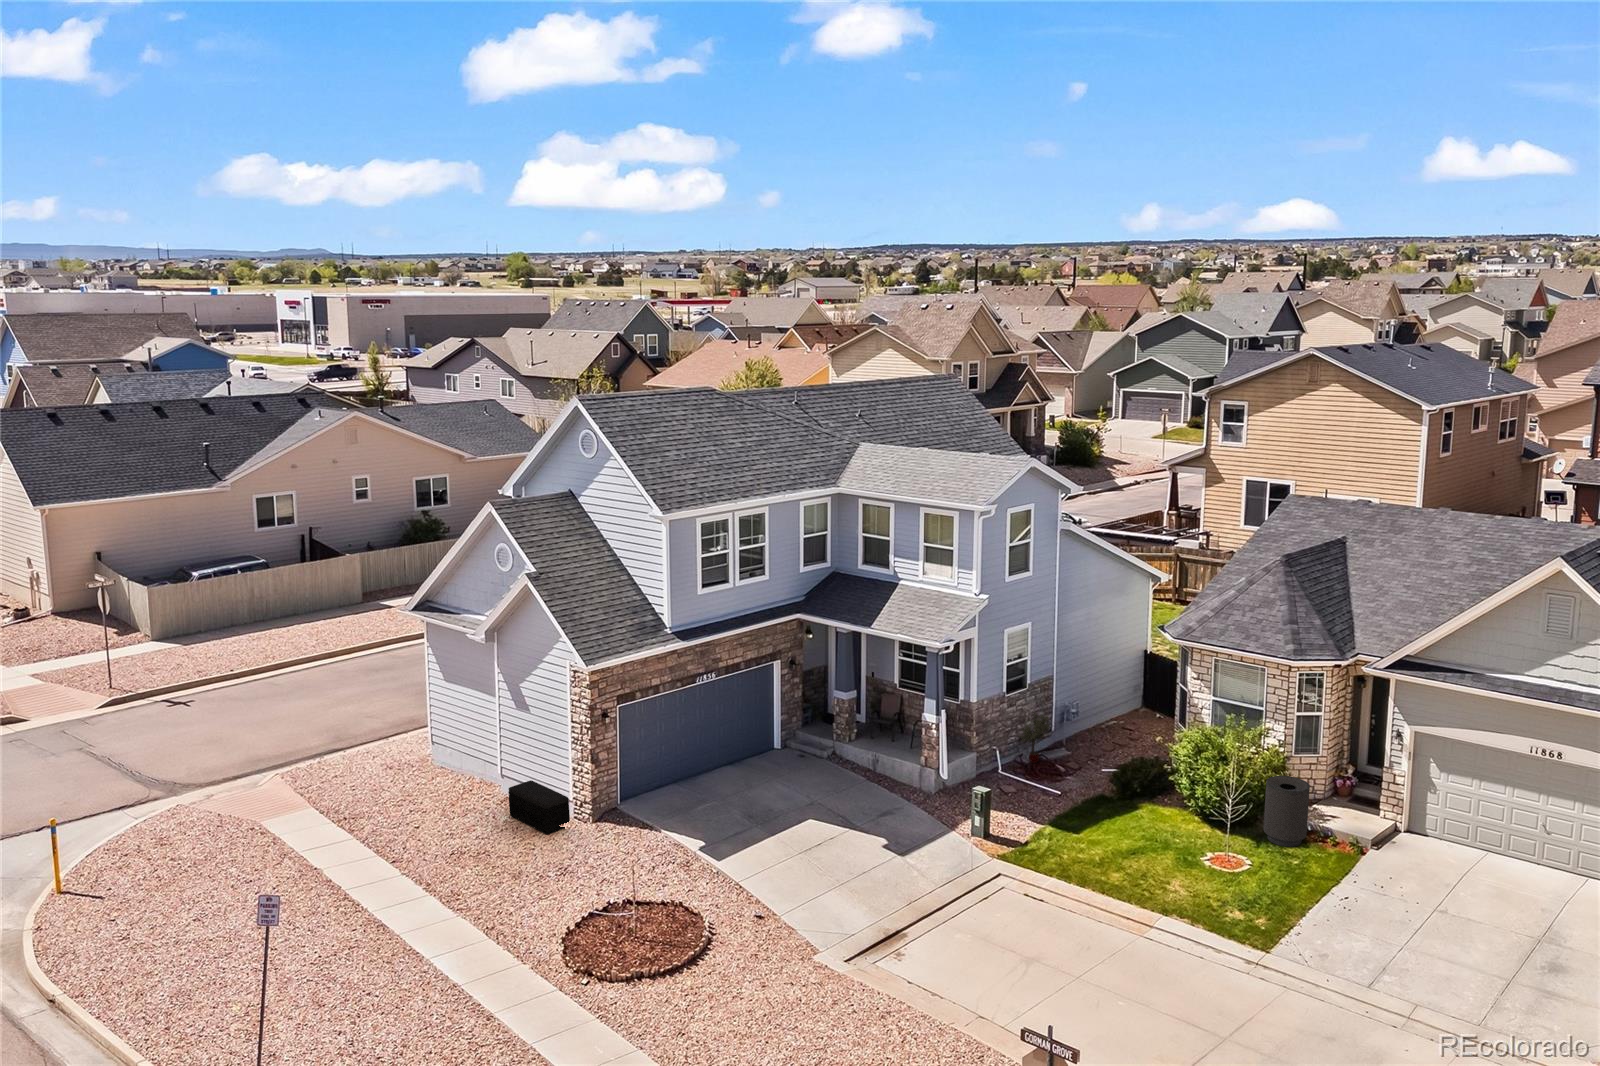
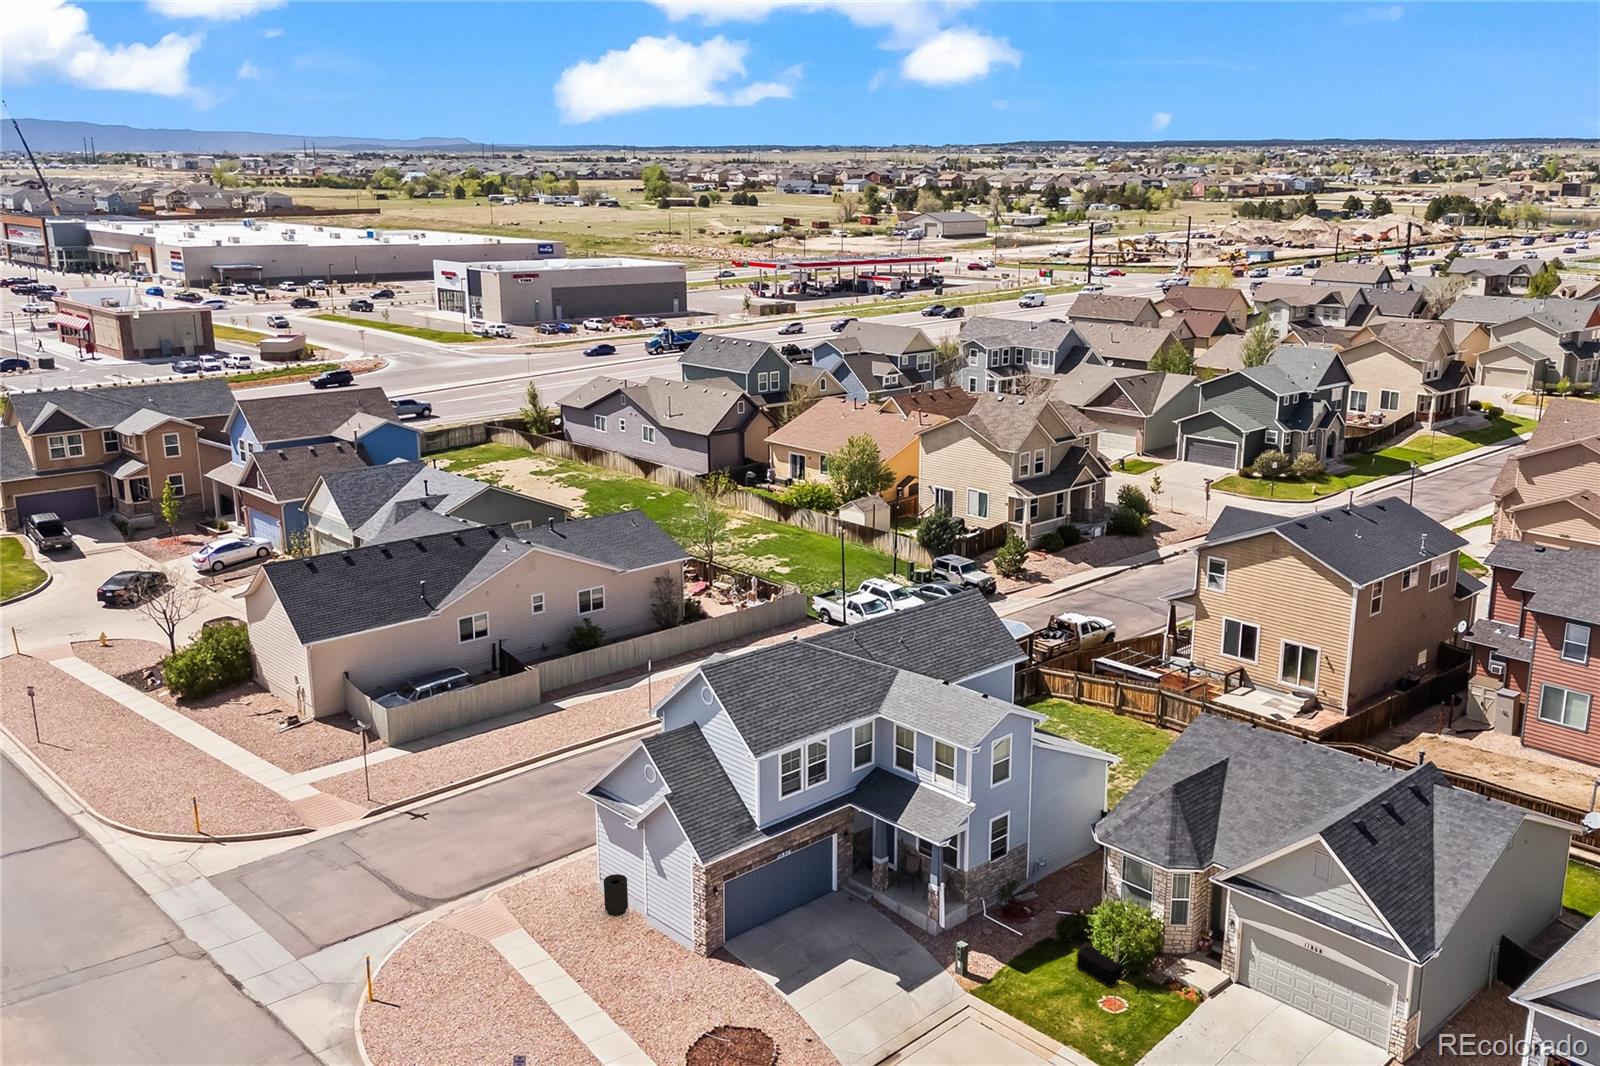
trash can: present [1264,776,1310,847] -> present [604,874,628,916]
storage bench: present [508,781,570,835] -> present [1076,945,1123,988]

